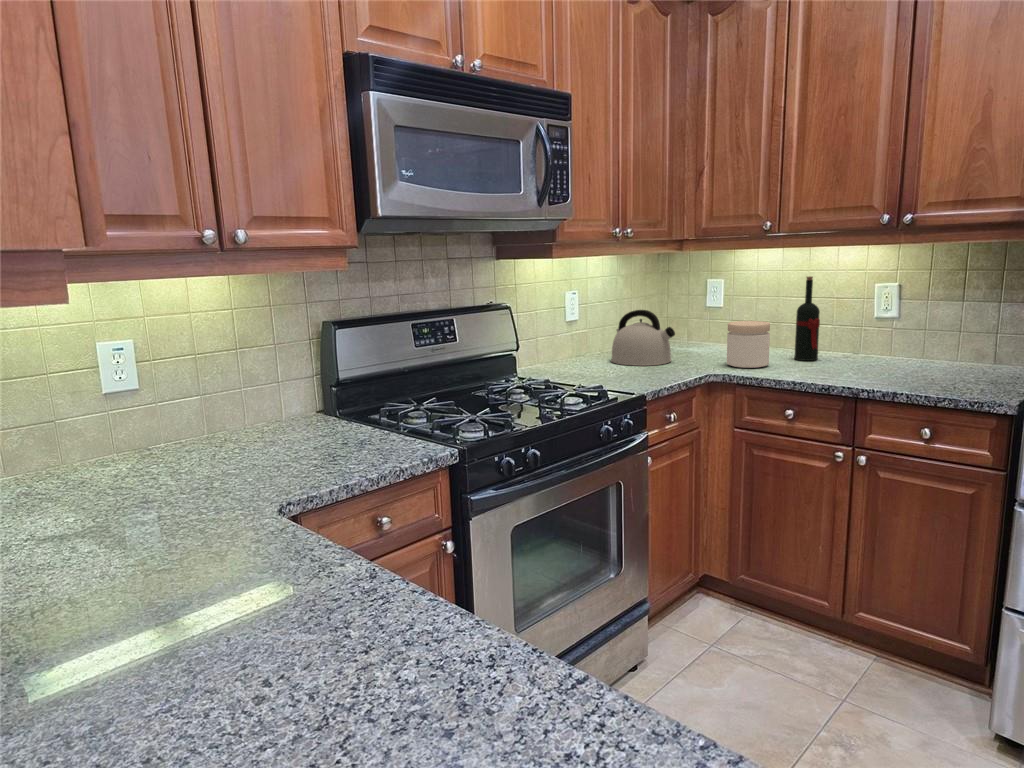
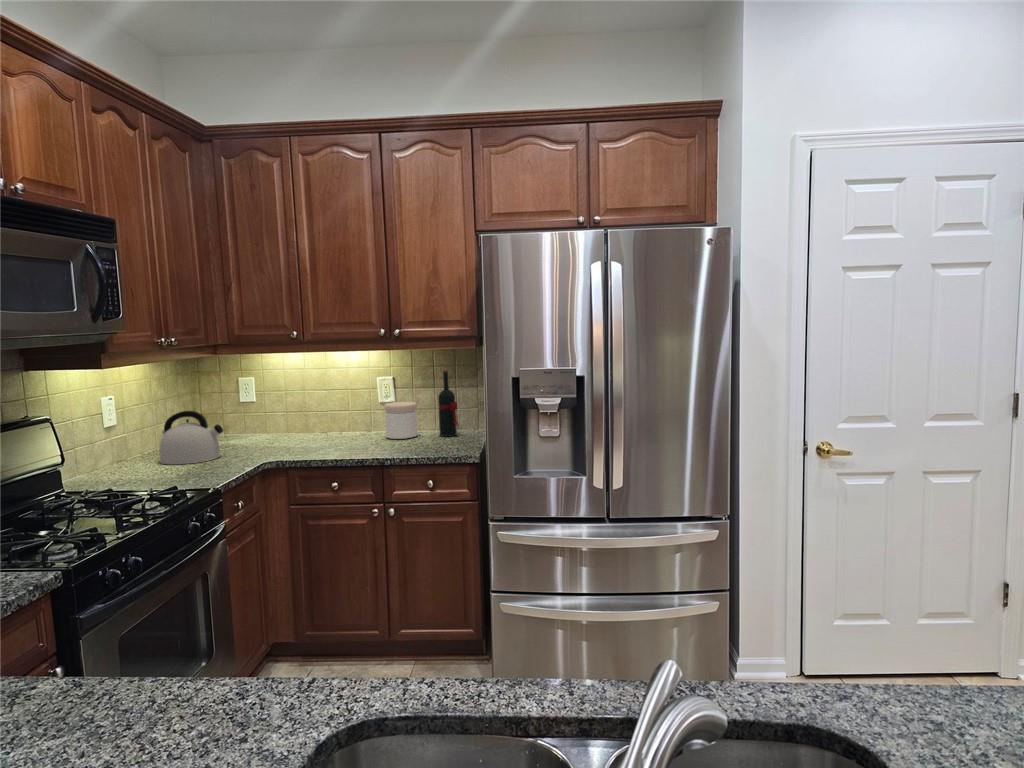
wine bottle: present [794,276,820,361] -> present [438,369,458,437]
jar: present [727,321,770,368] -> present [385,402,418,439]

